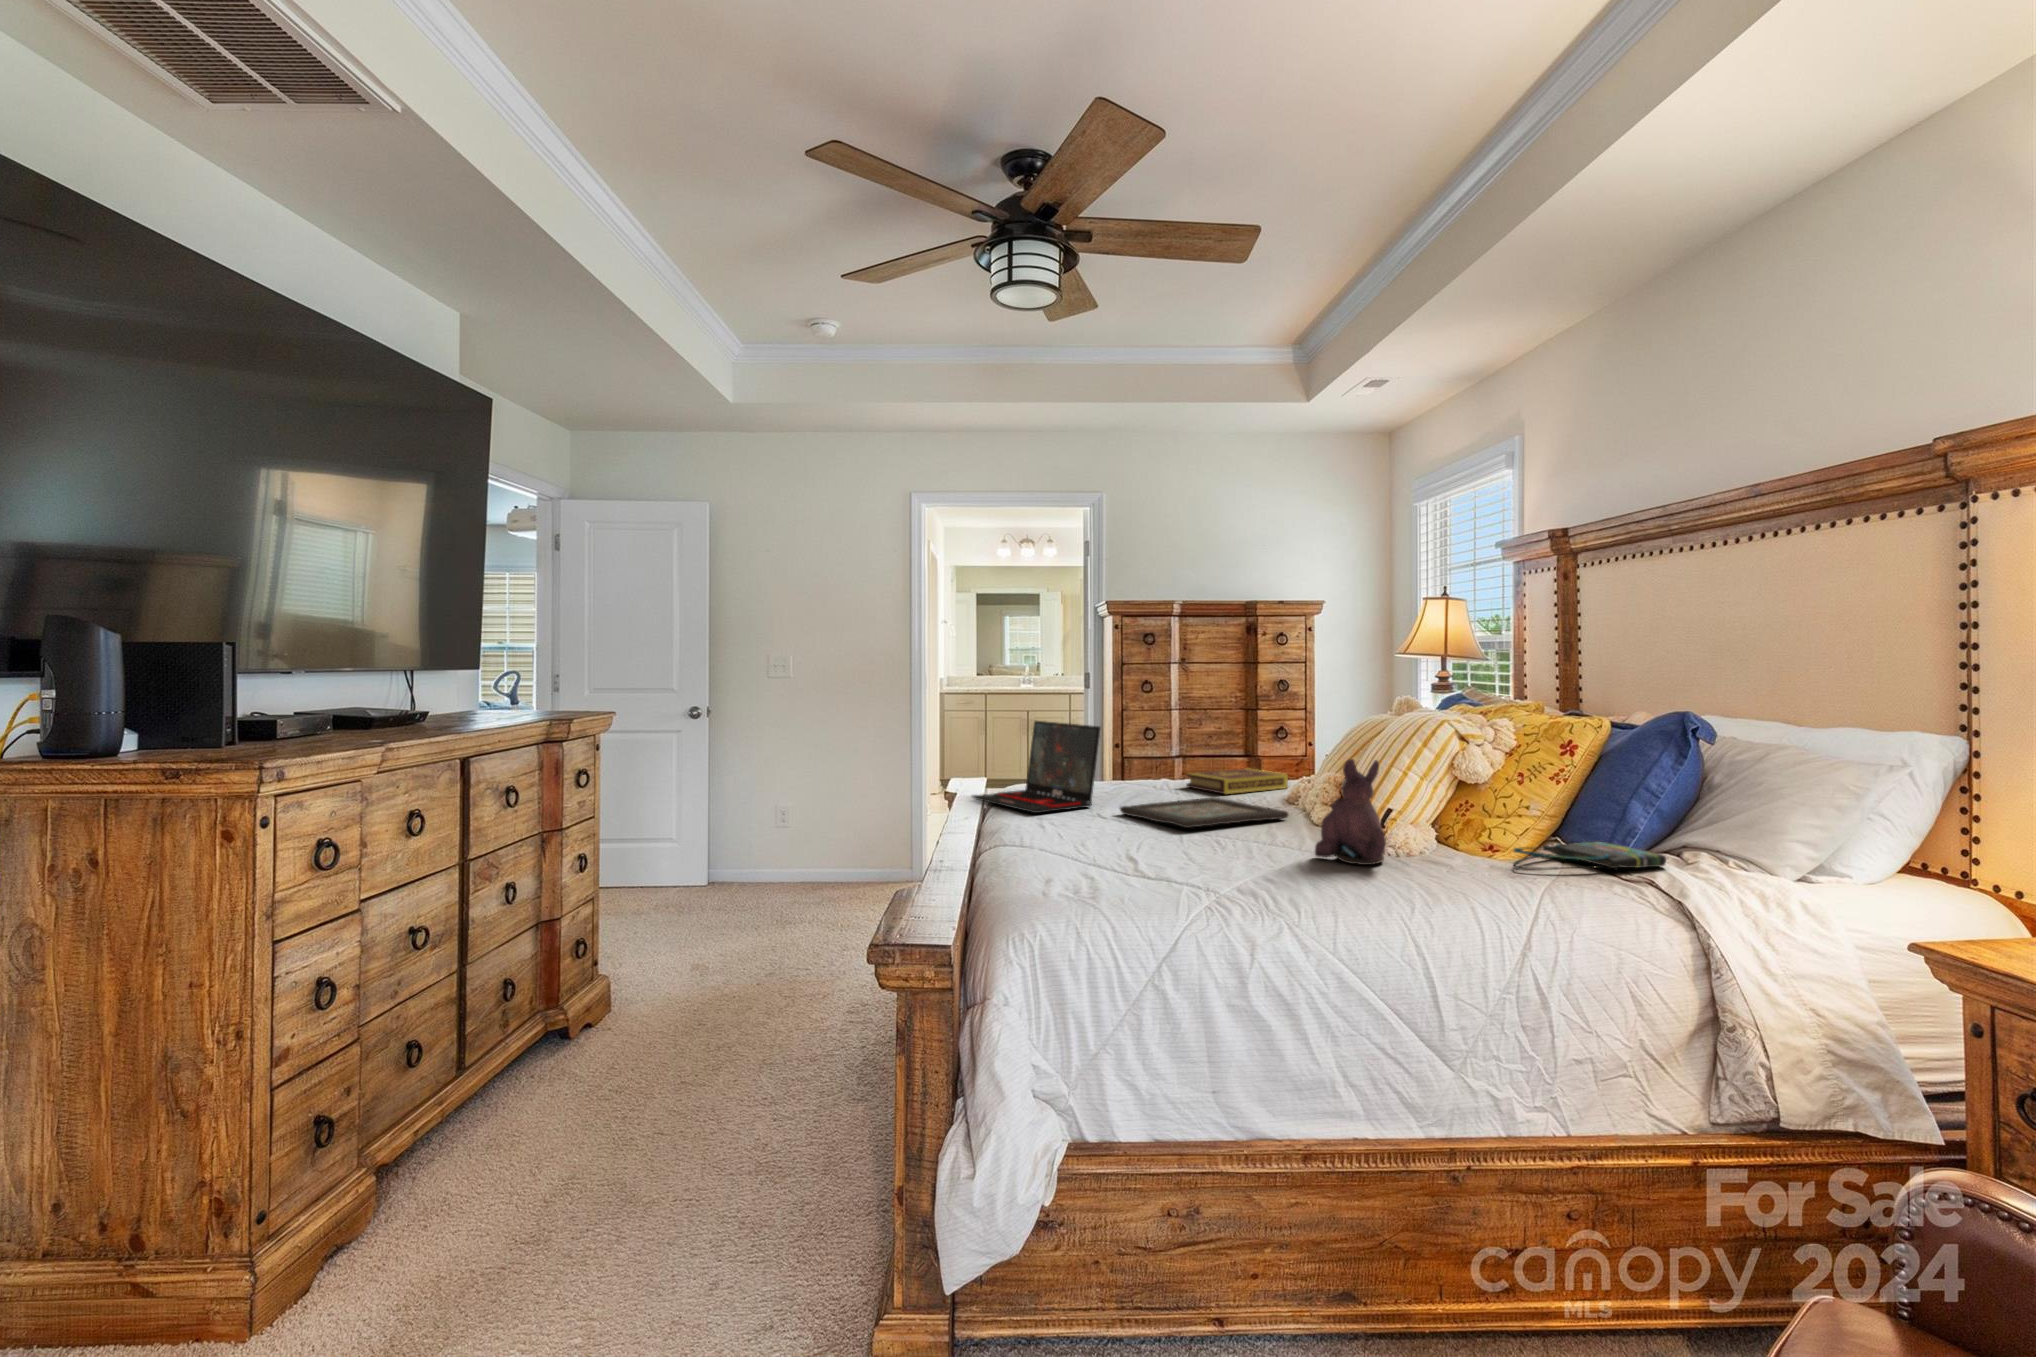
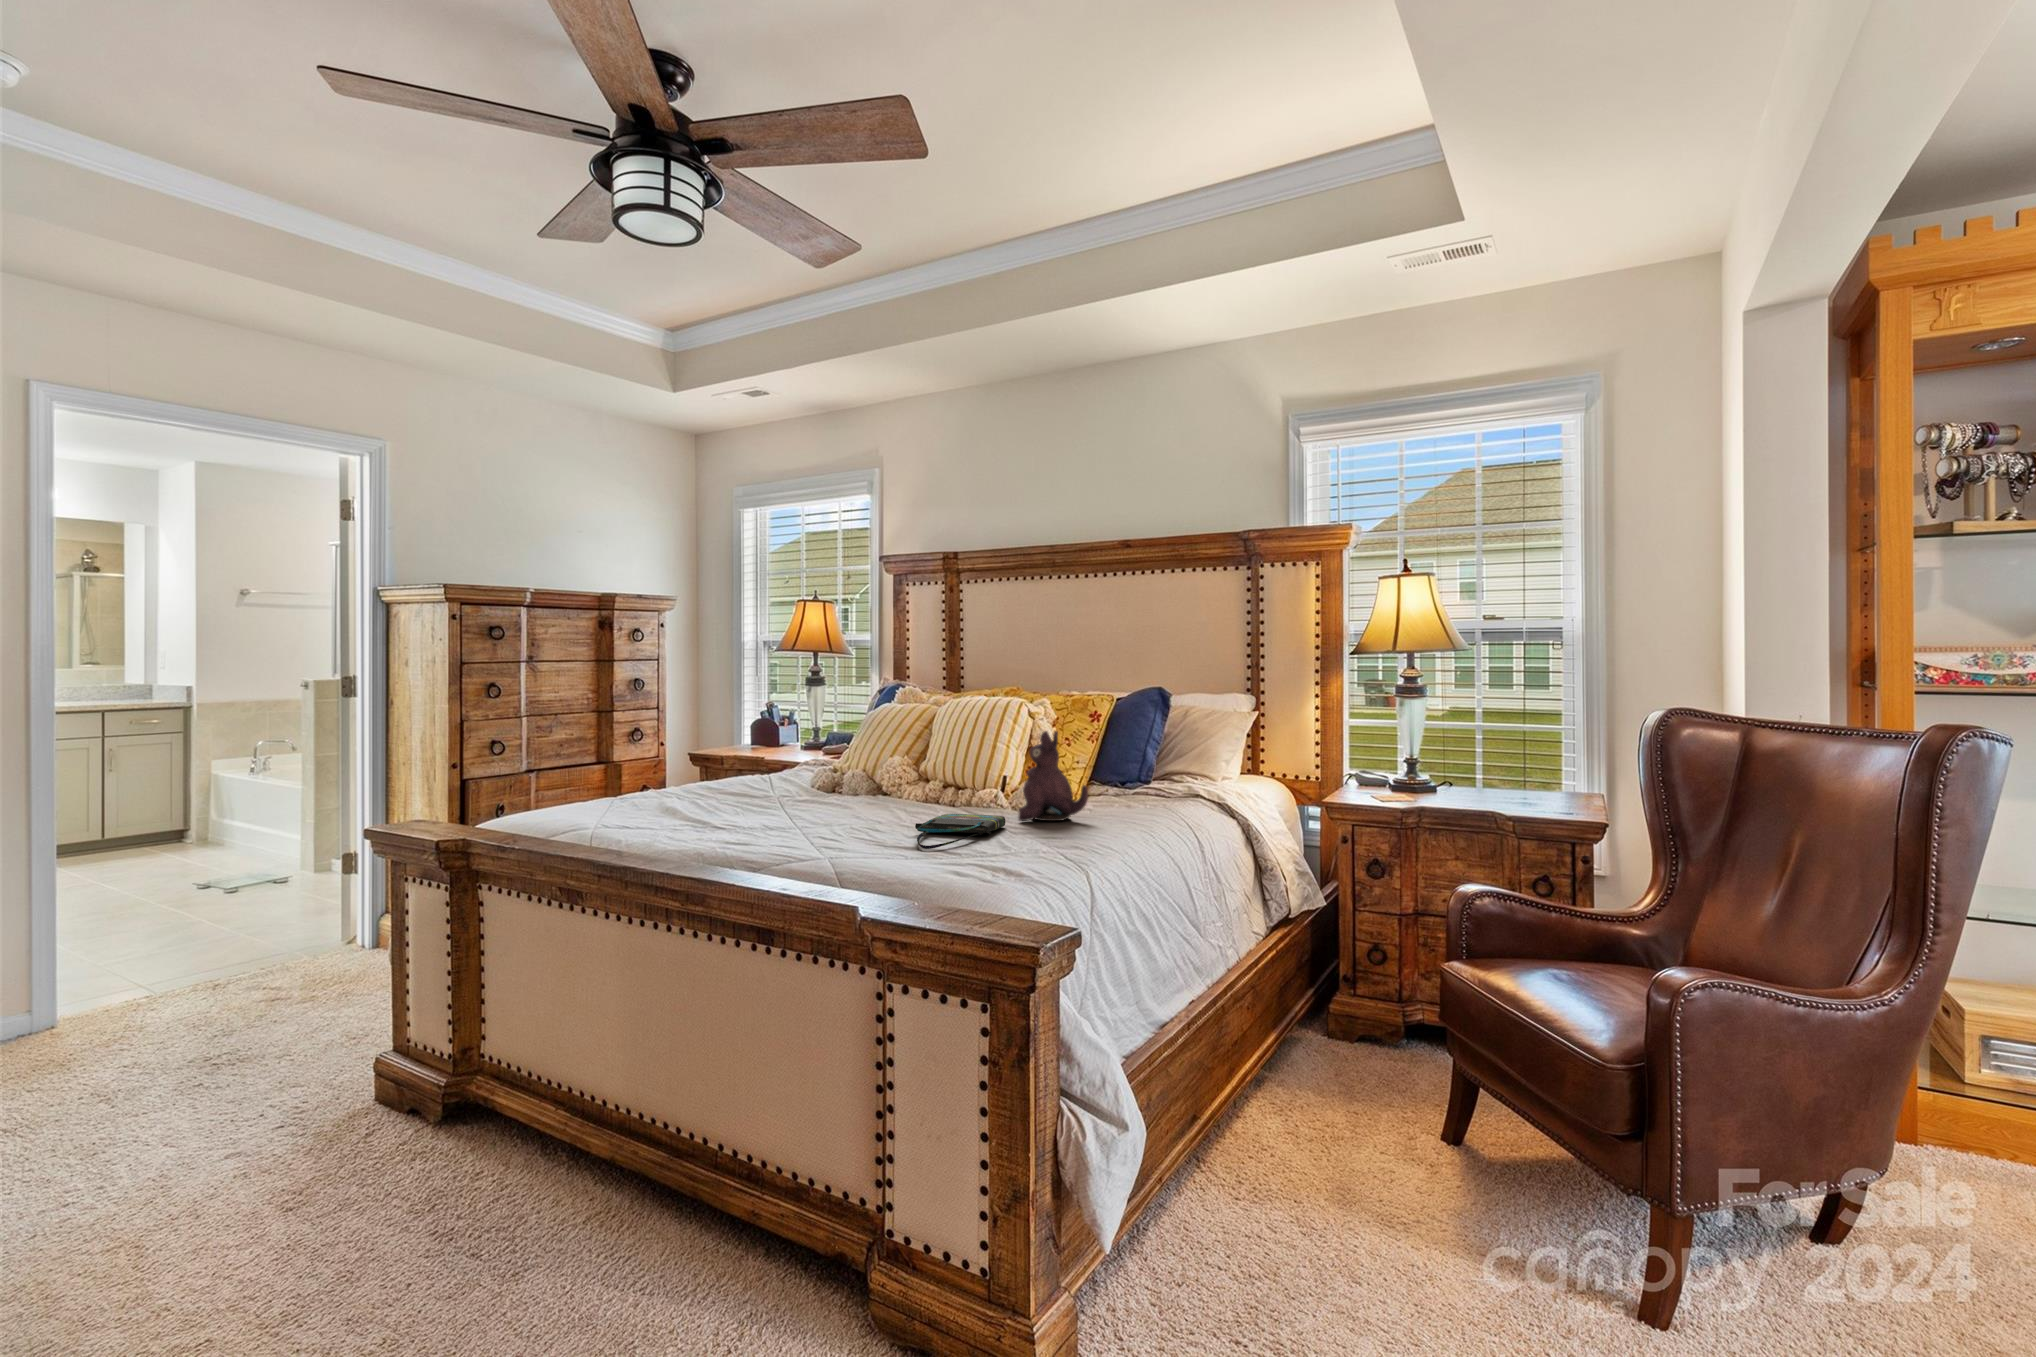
laptop: present [972,721,1101,813] -> none [512,724,699,835]
book: present [1186,768,1288,794] -> none [712,767,802,792]
decorative tray: present [1120,797,1289,828] -> none [748,794,901,821]
tote bag: present [1513,842,1666,871] -> present [915,814,1005,849]

